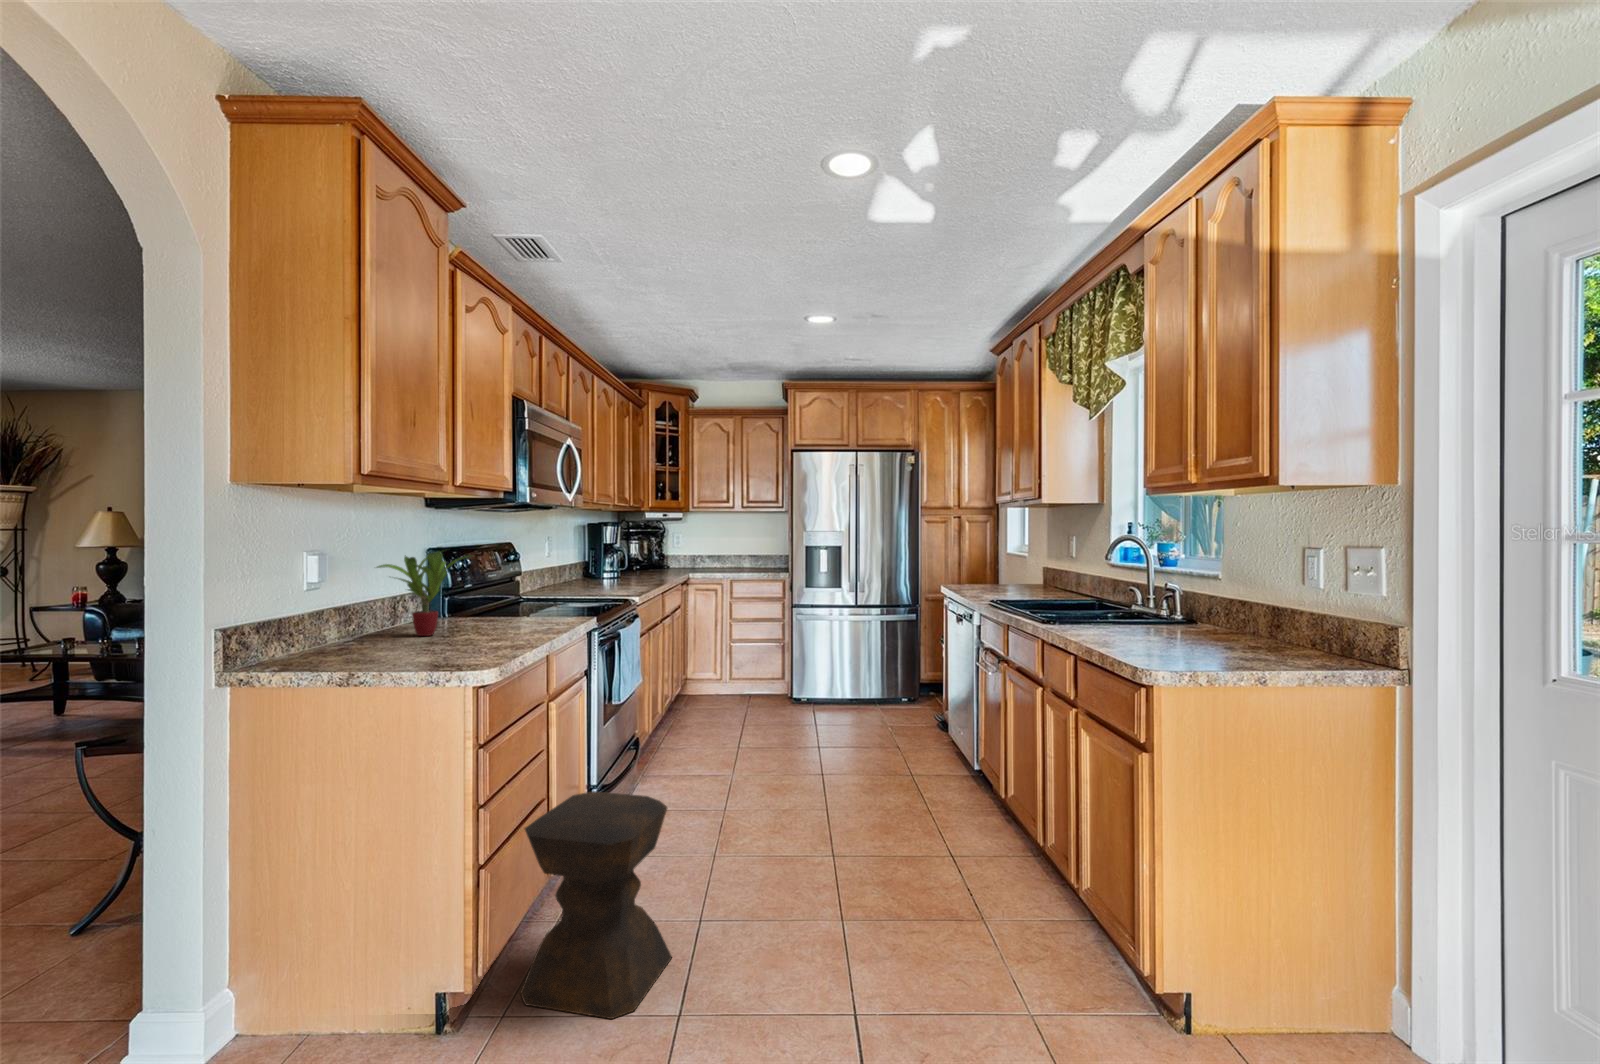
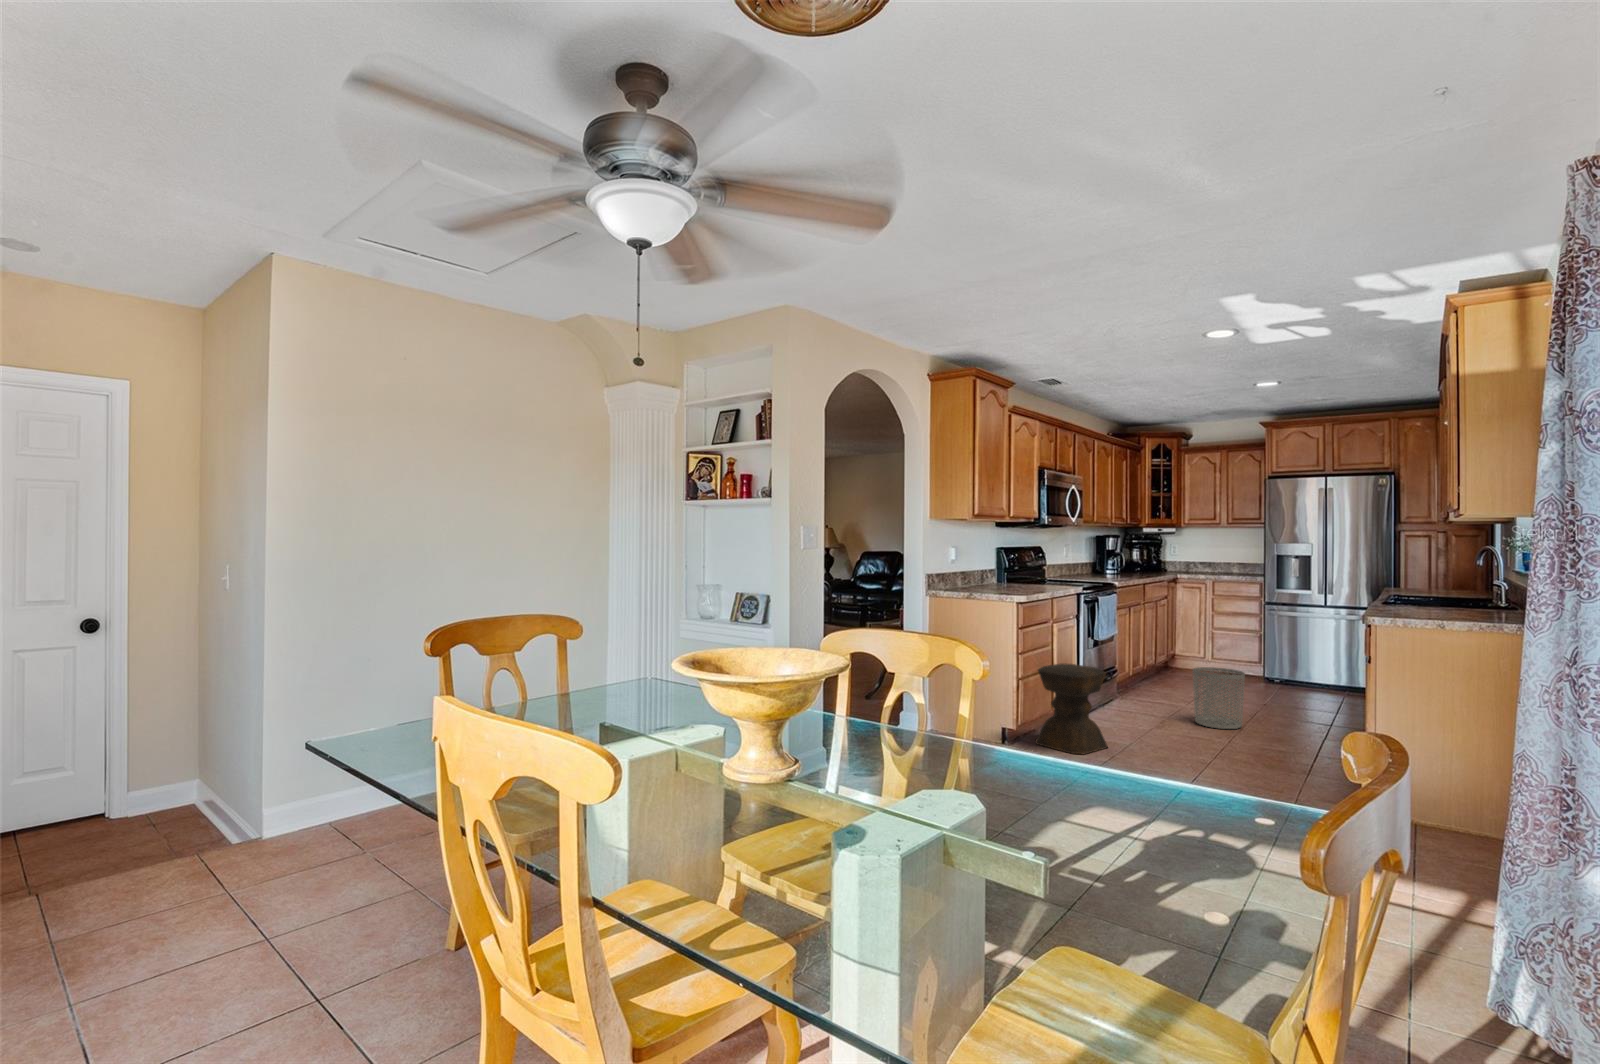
potted plant: present [377,551,472,636] -> none [975,547,1020,587]
waste bin: none [764,724,834,827] -> present [1193,667,1245,729]

